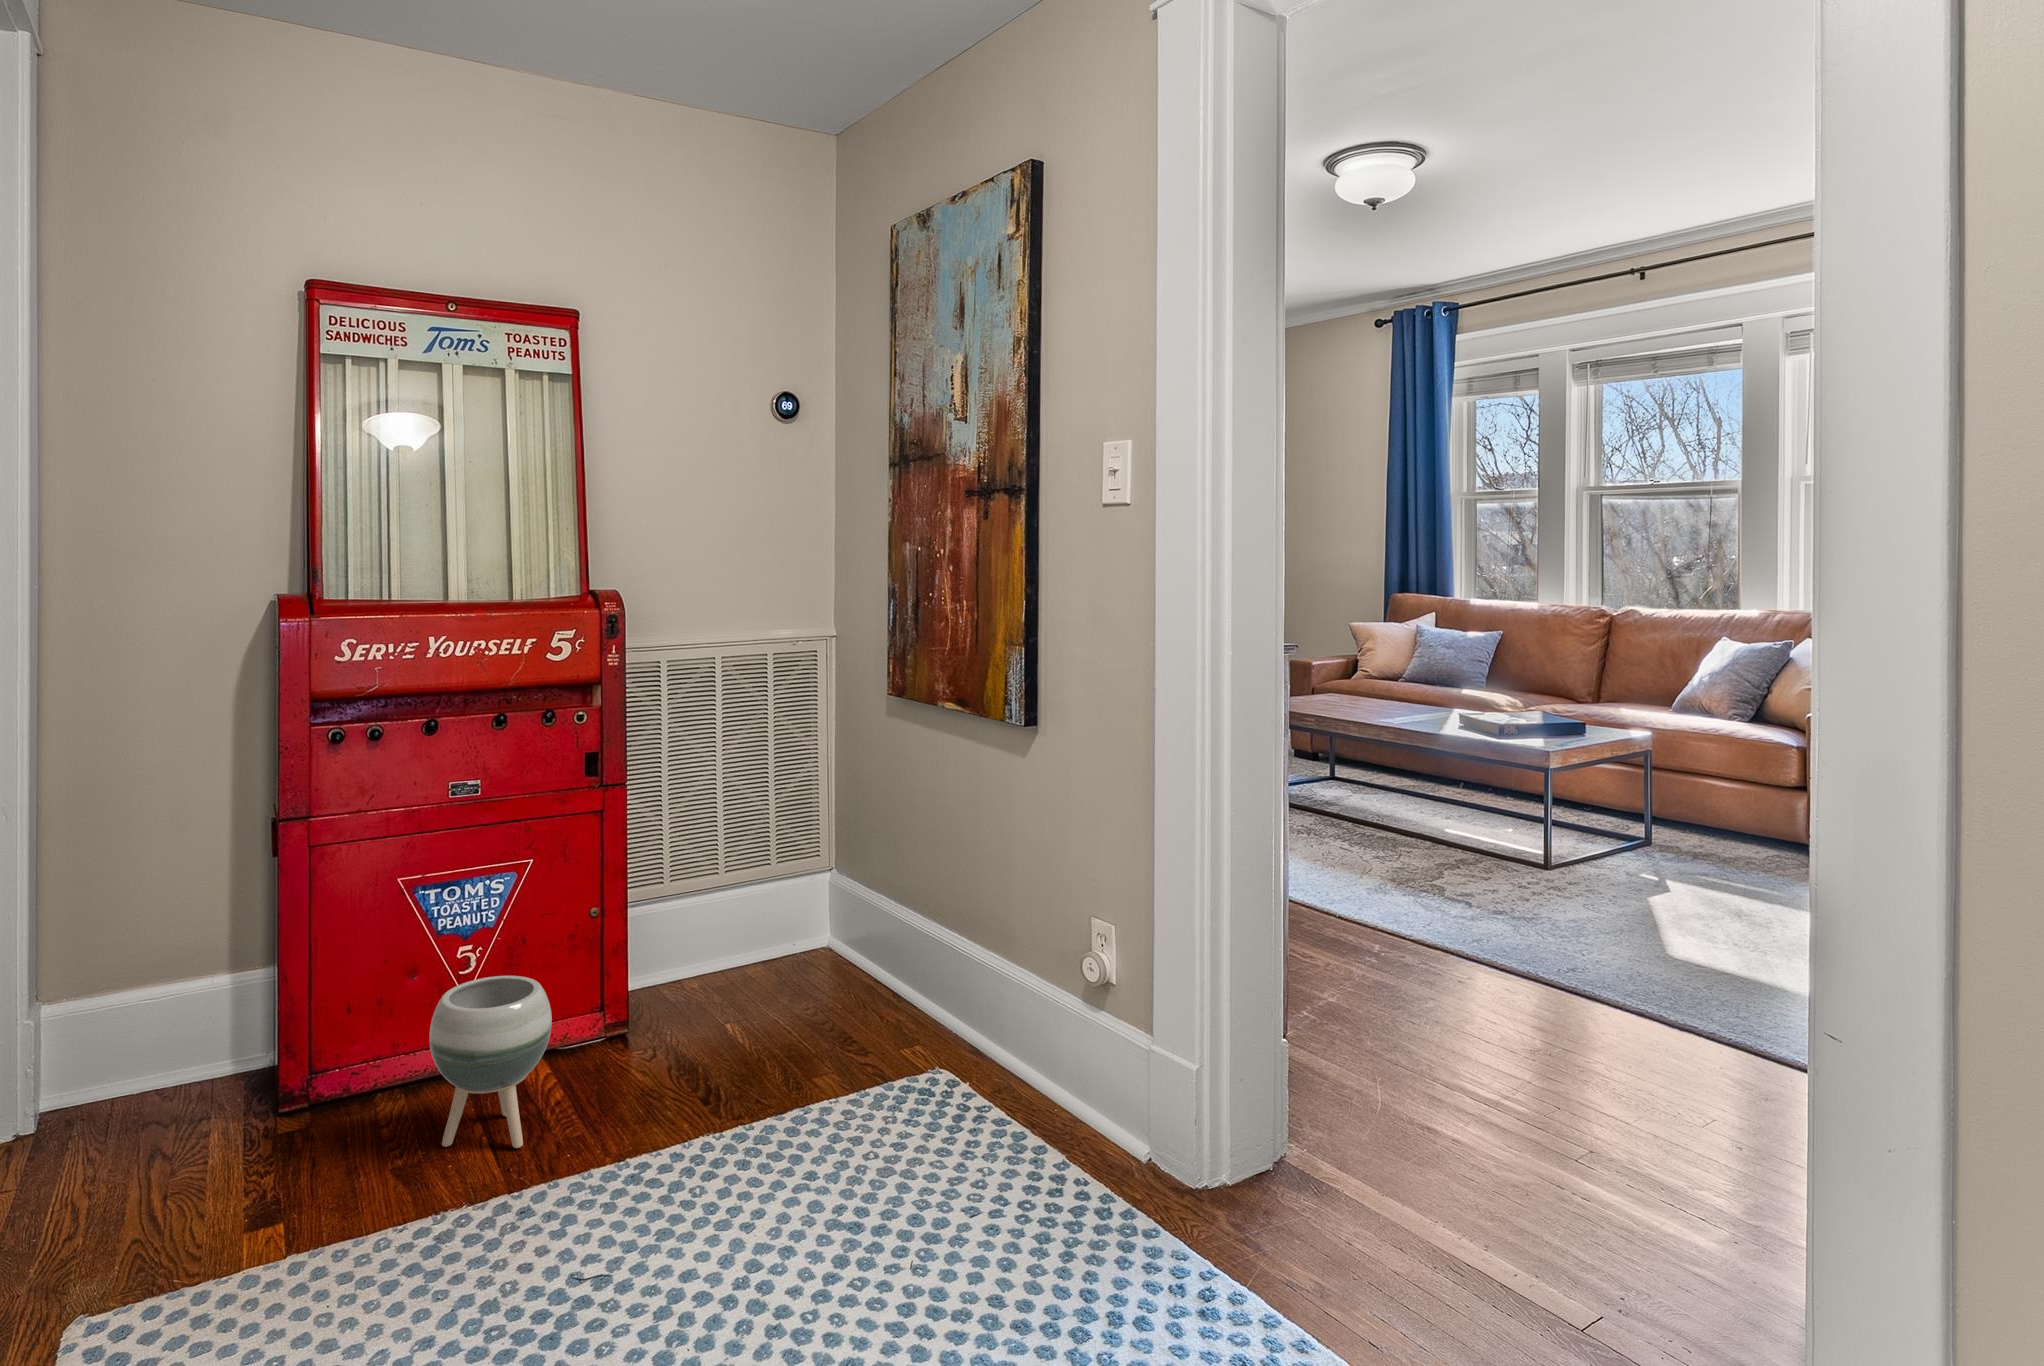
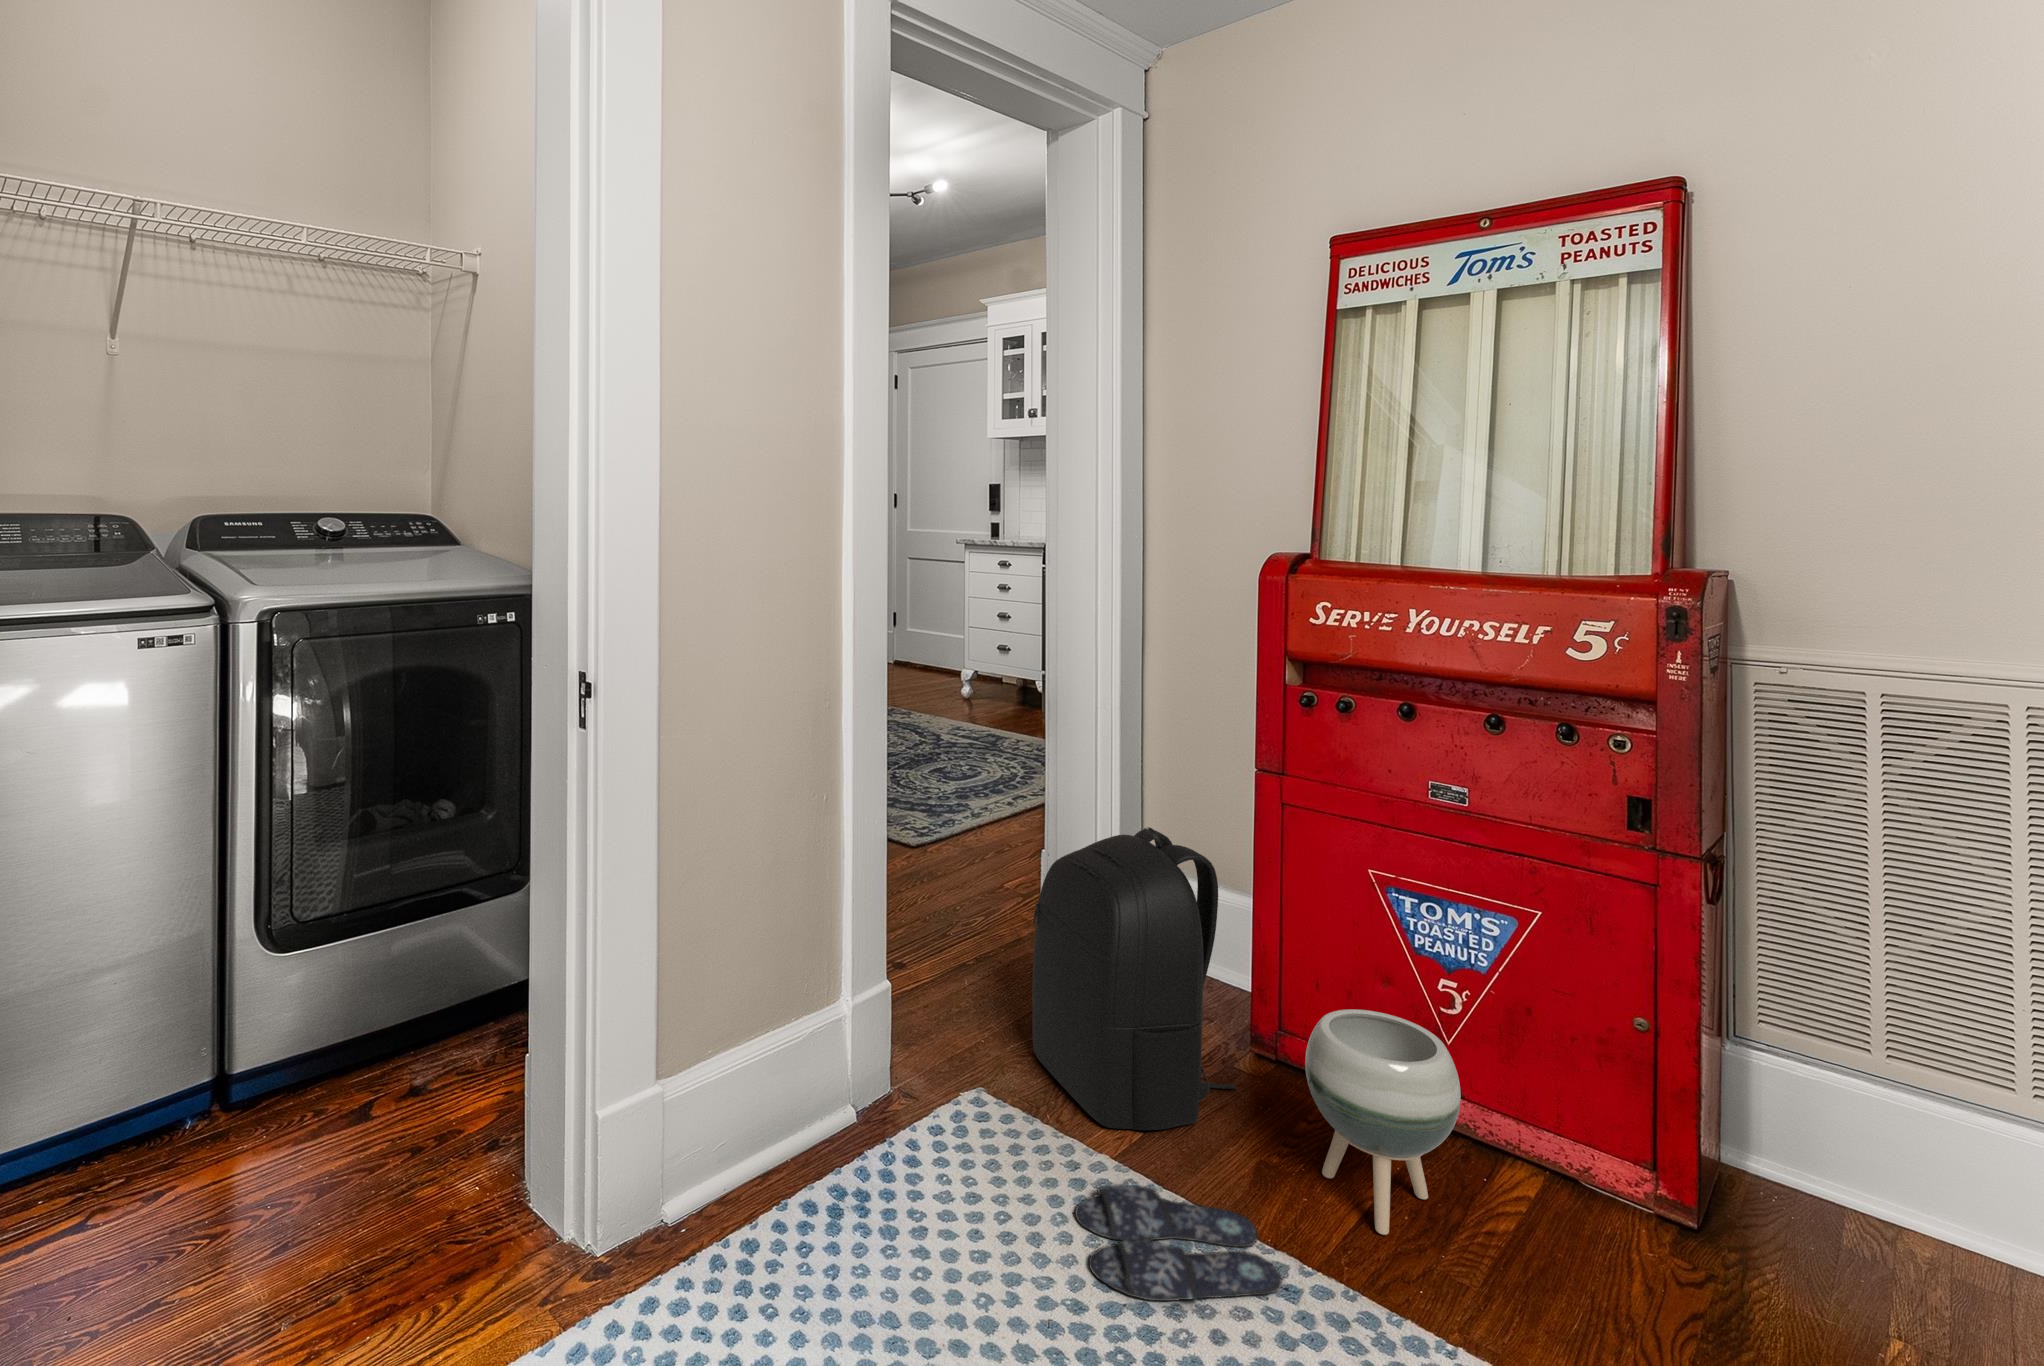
backpack: none [79,909,323,1253] -> present [1032,827,1236,1130]
slippers: none [325,1202,517,1317] -> present [1075,1184,1282,1301]

